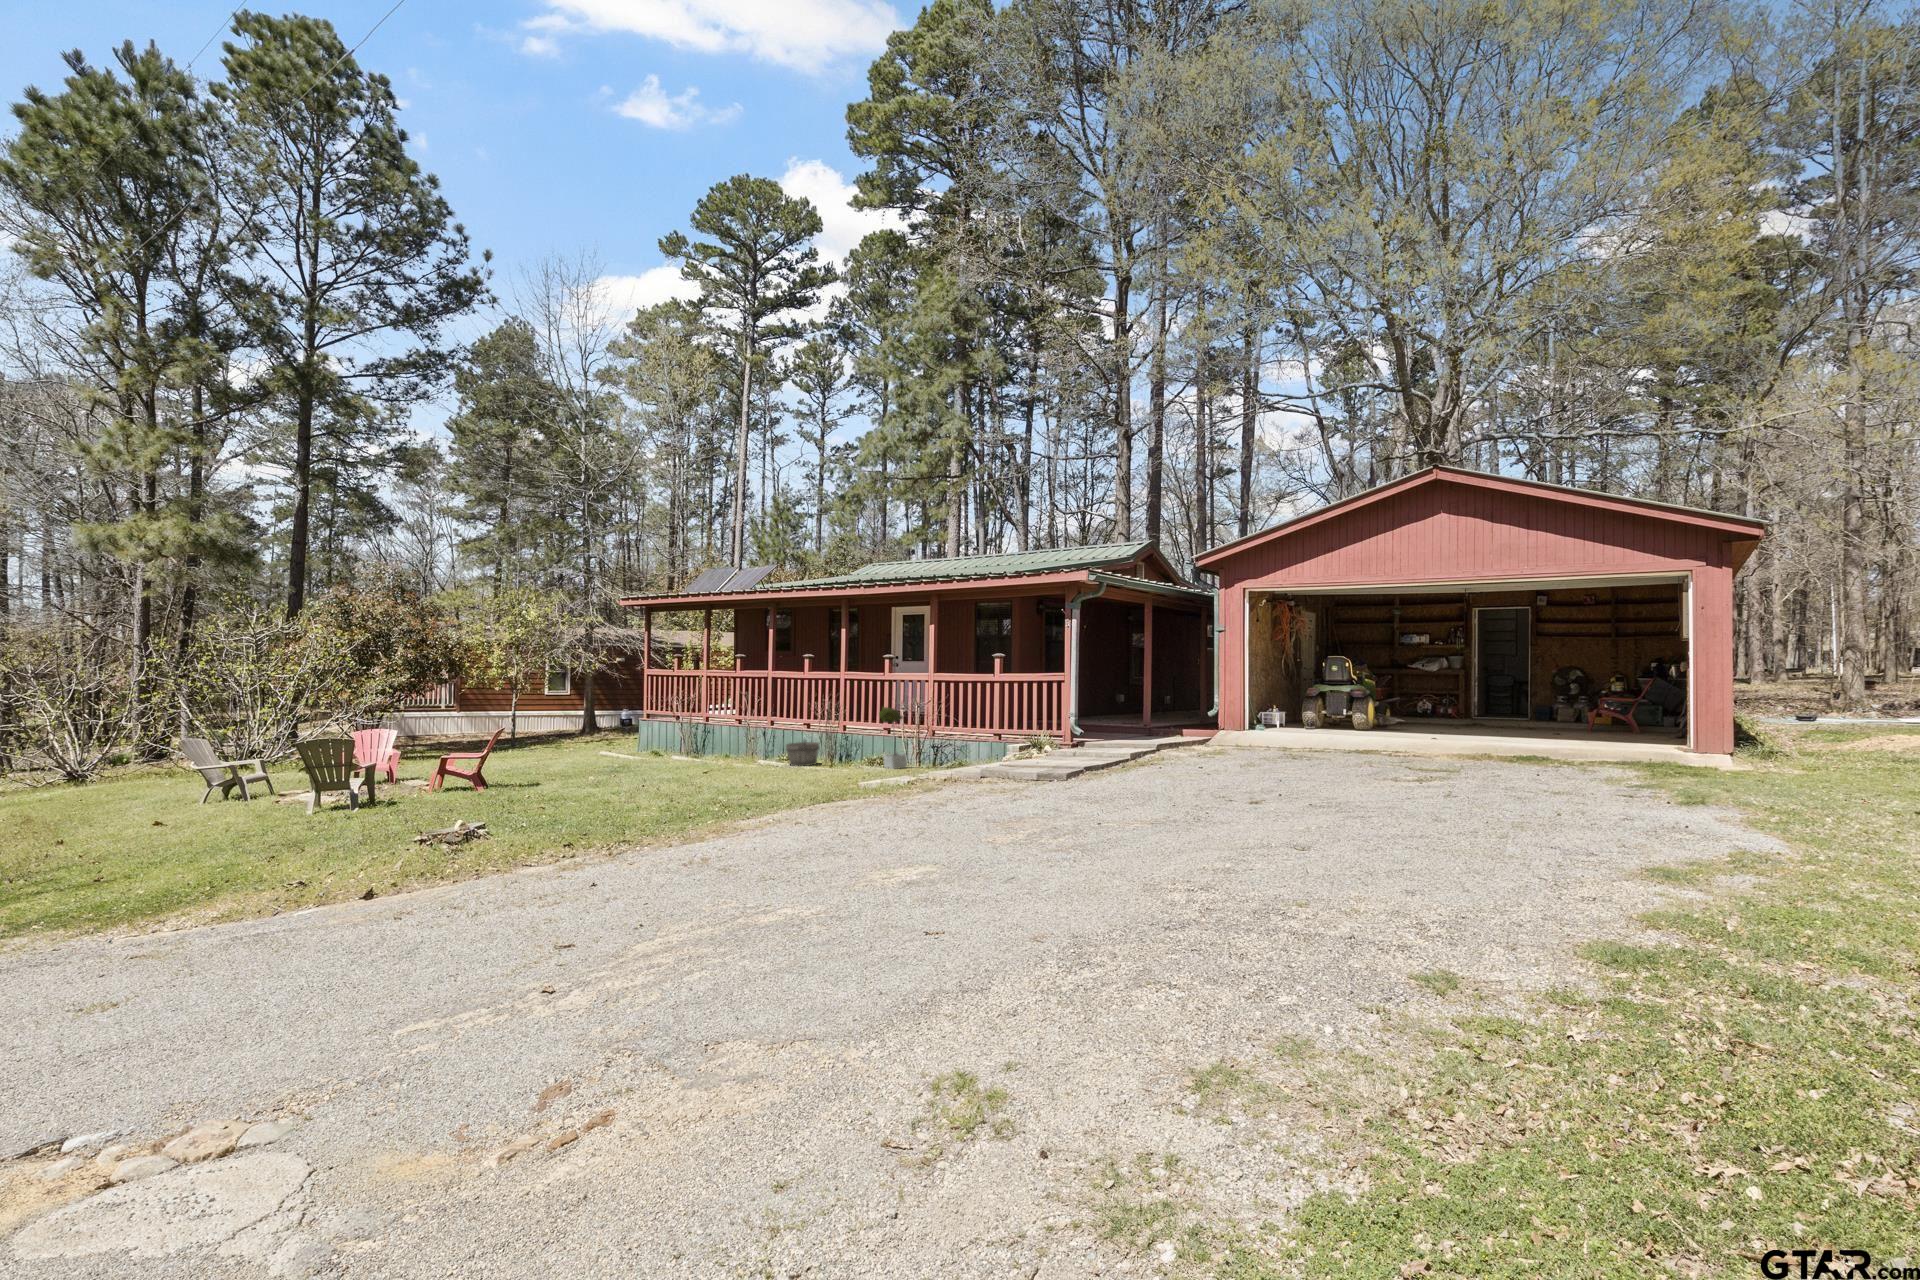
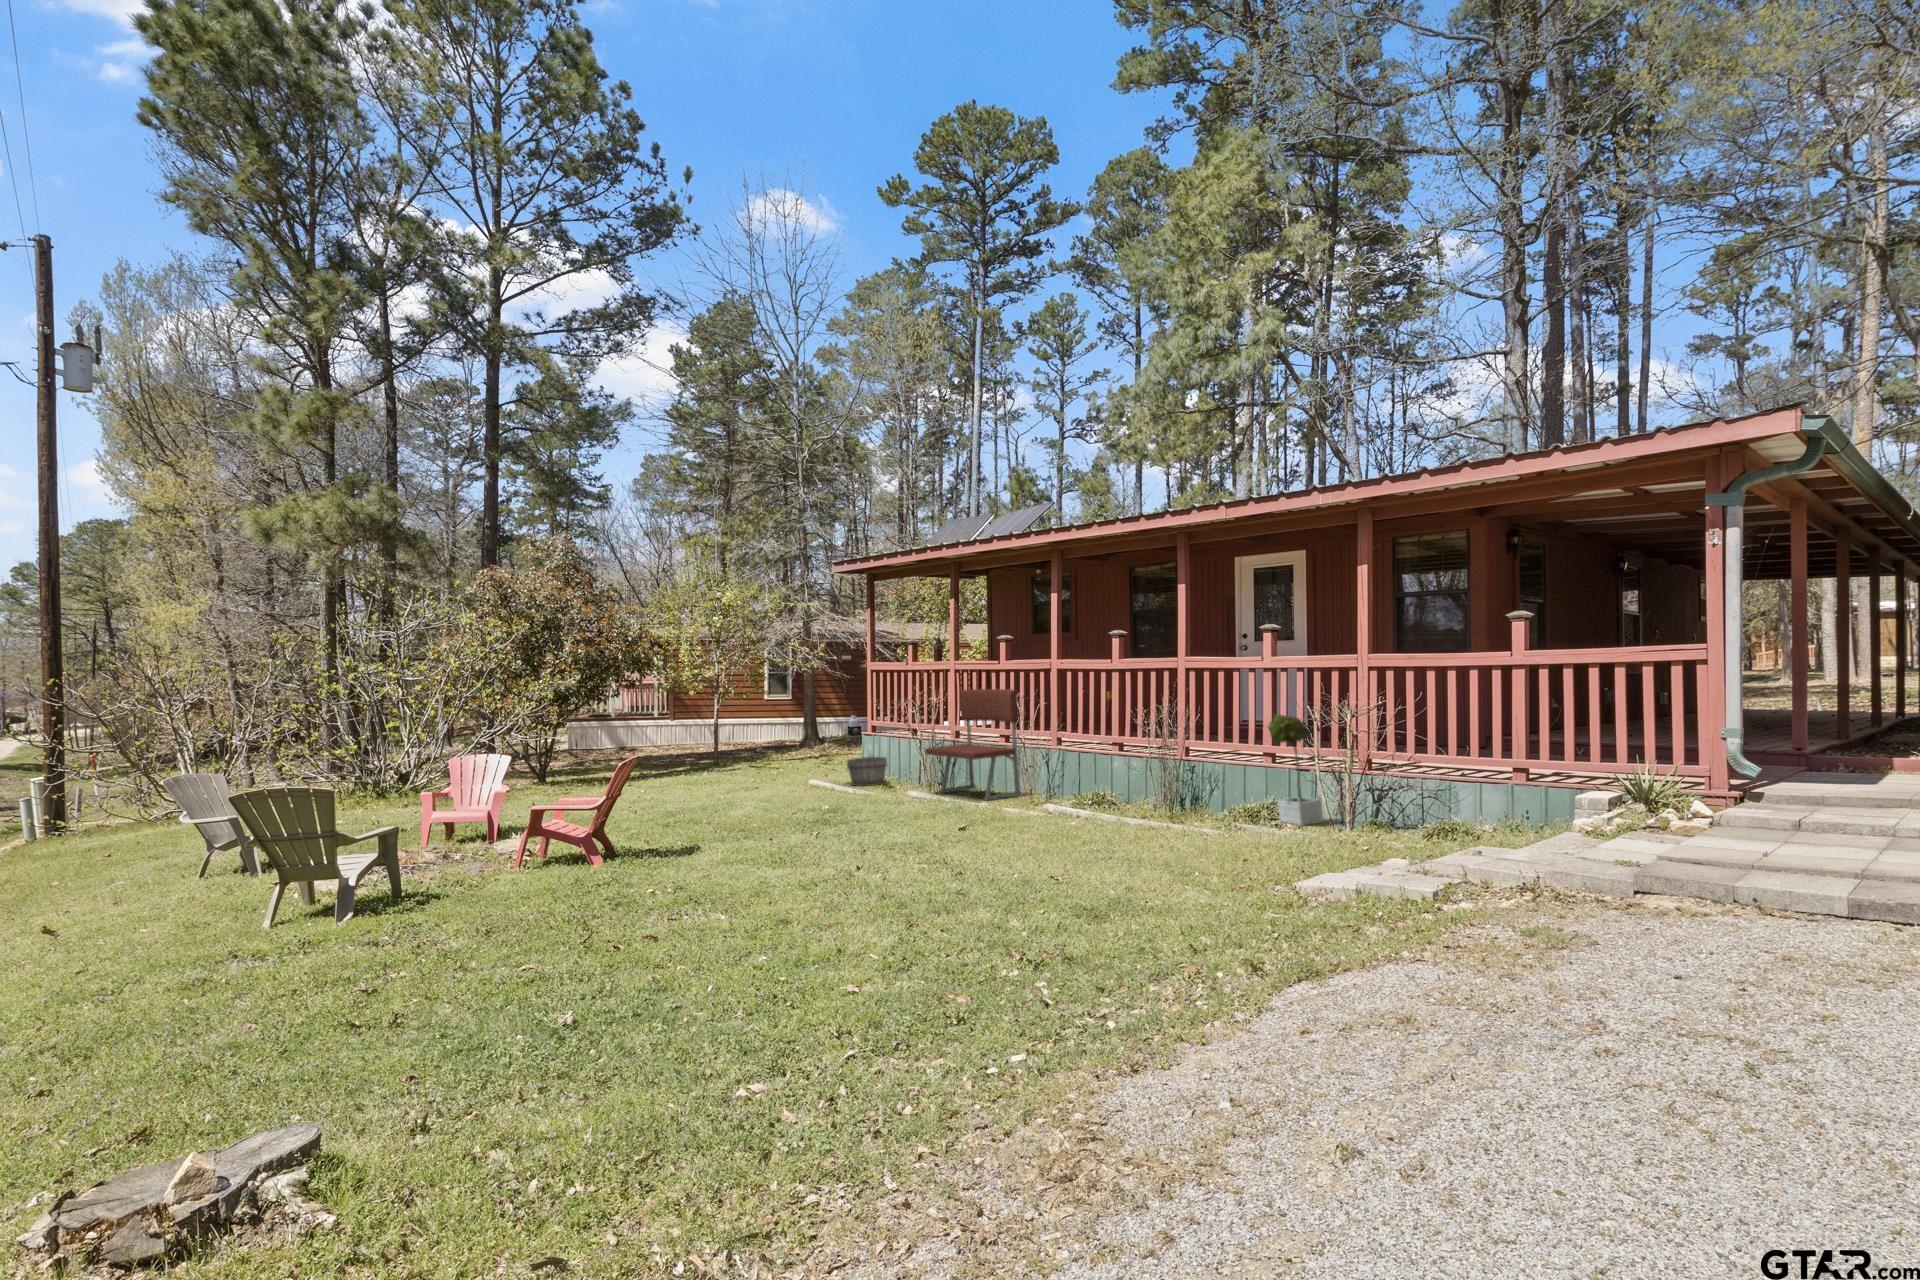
bench: none [682,690,746,763] -> present [925,689,1021,800]
wooden bucket: present [786,740,819,766] -> present [847,756,887,786]

